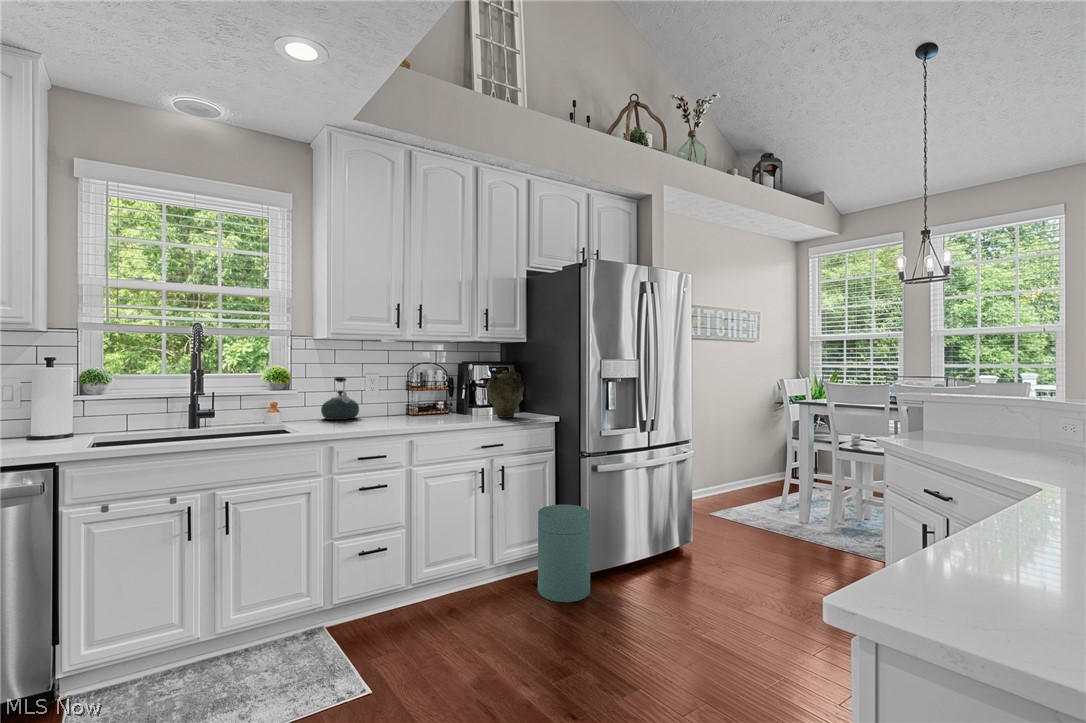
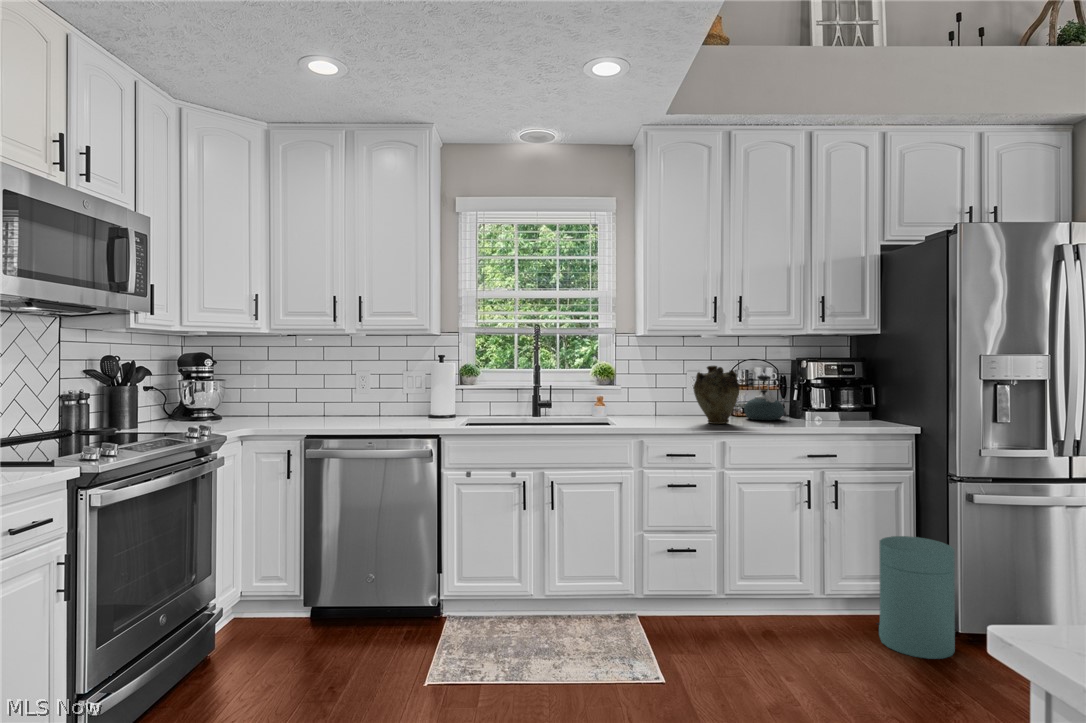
vase: present [486,369,524,418] -> present [694,366,739,424]
kettle: present [321,377,359,420] -> present [744,375,784,420]

